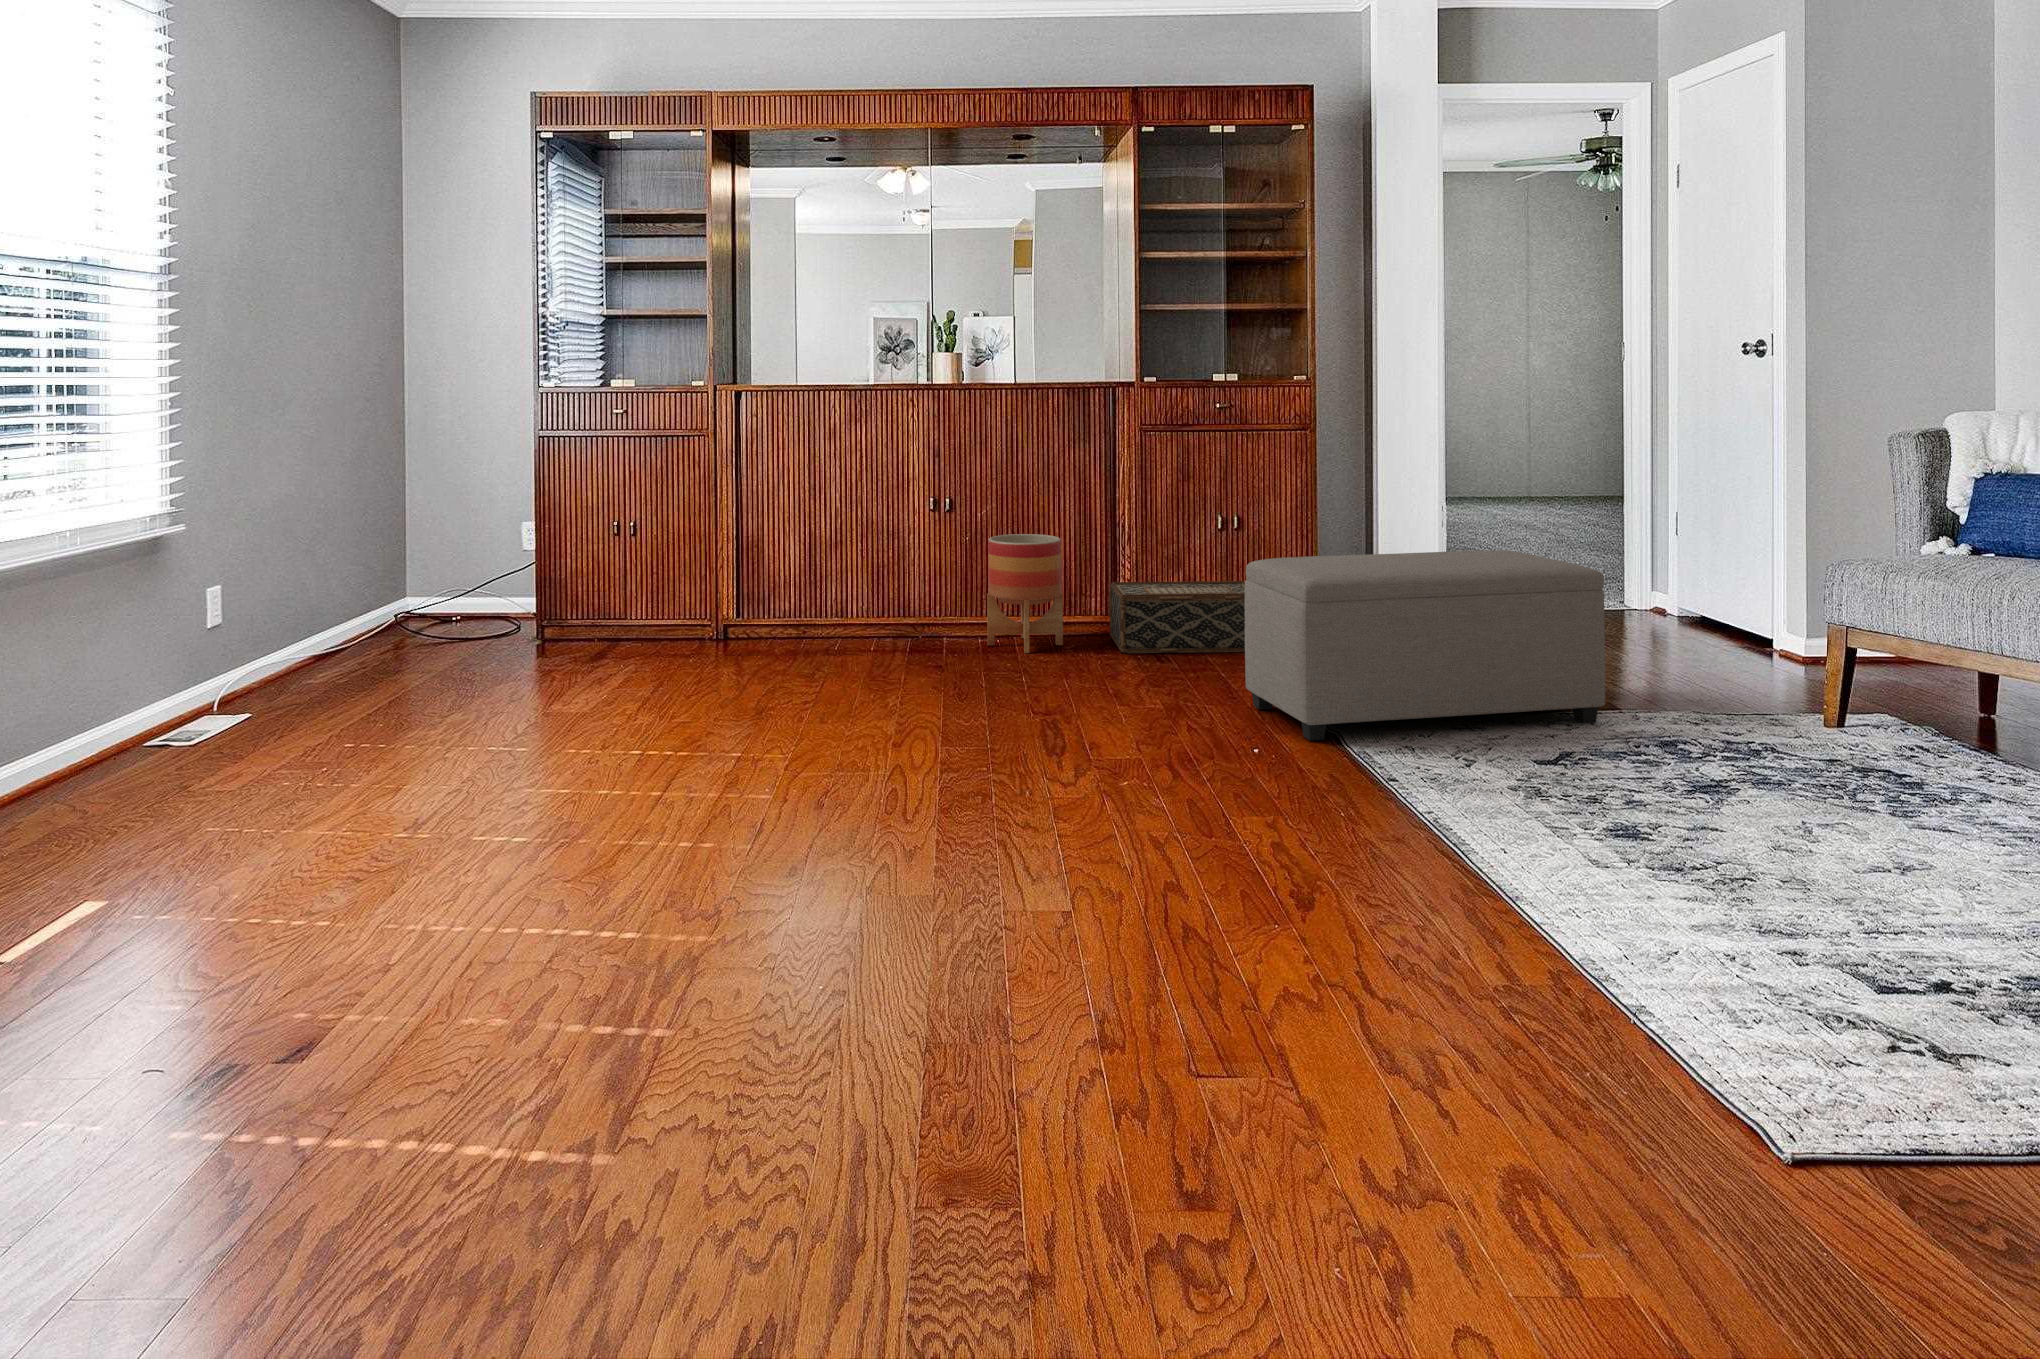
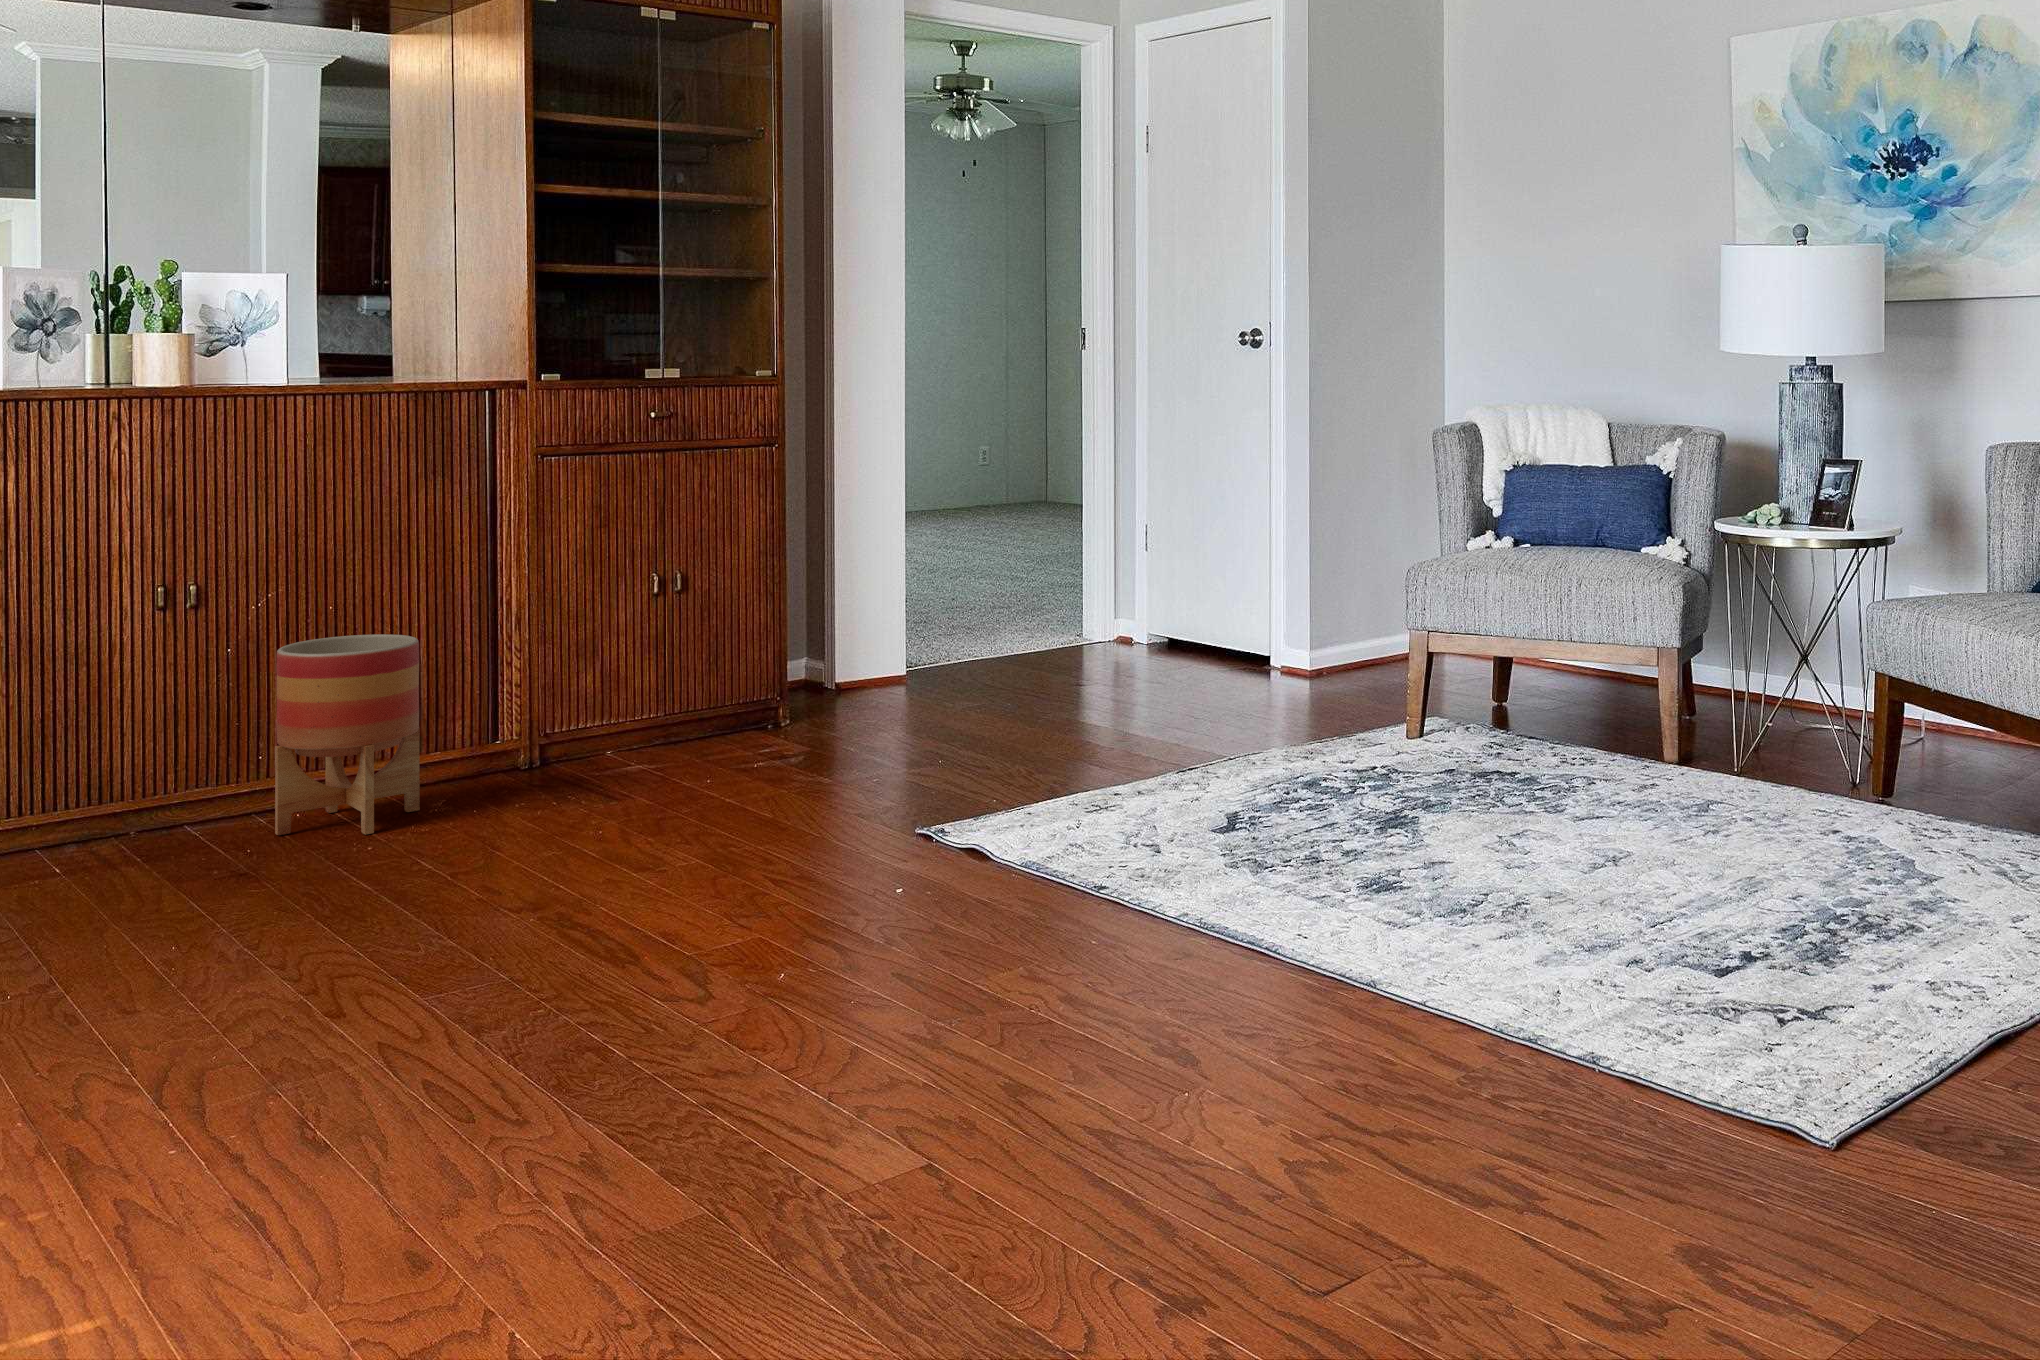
ottoman: present [1245,550,1605,741] -> none [814,586,1226,866]
woven basket: present [1109,581,1245,653] -> none [486,669,748,803]

